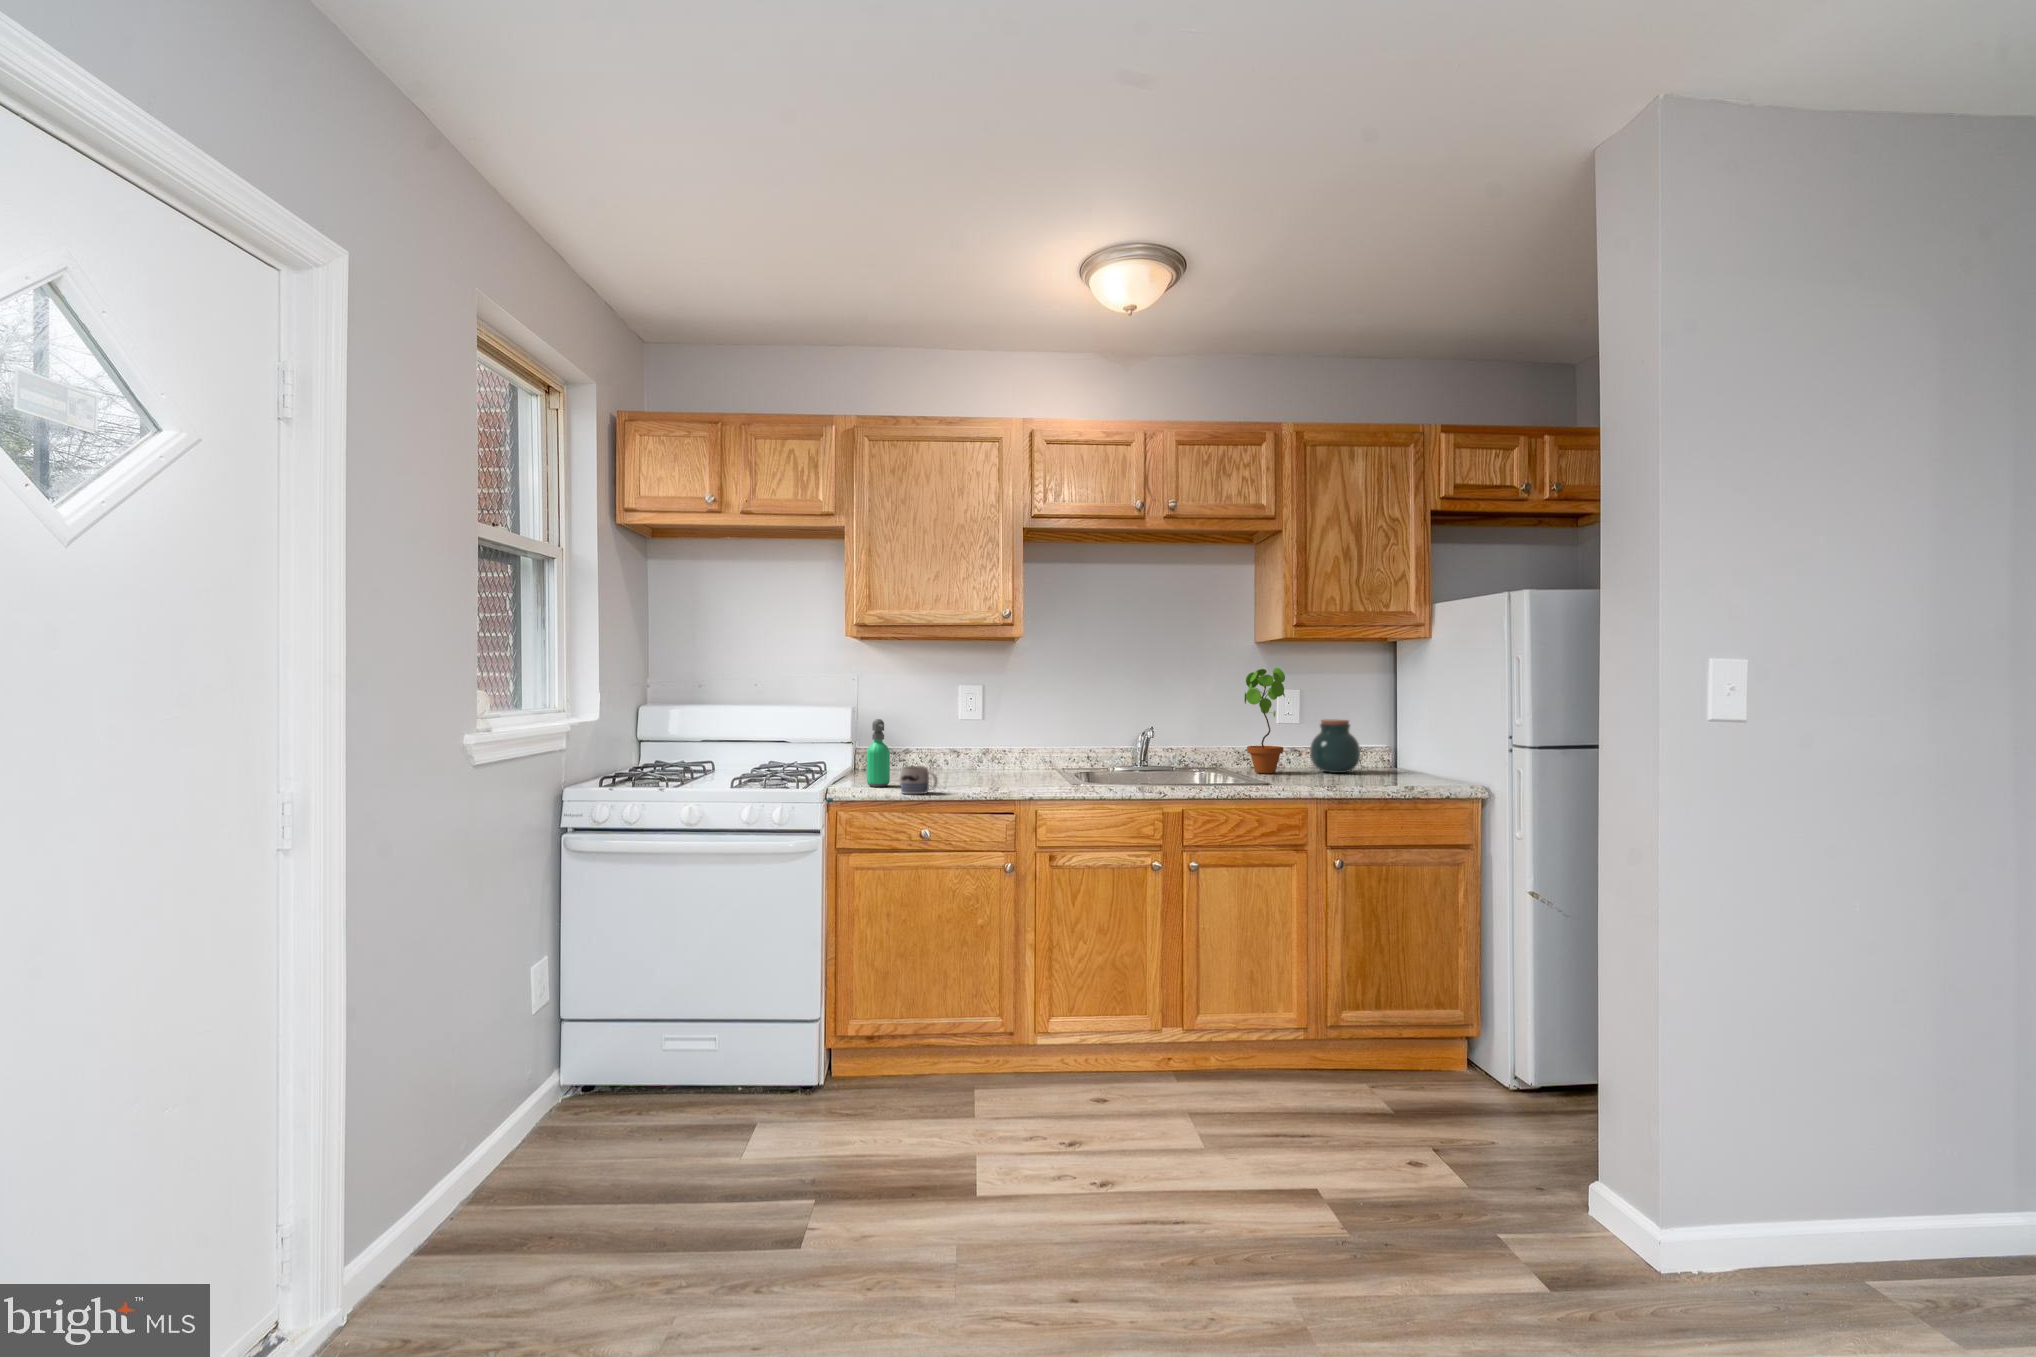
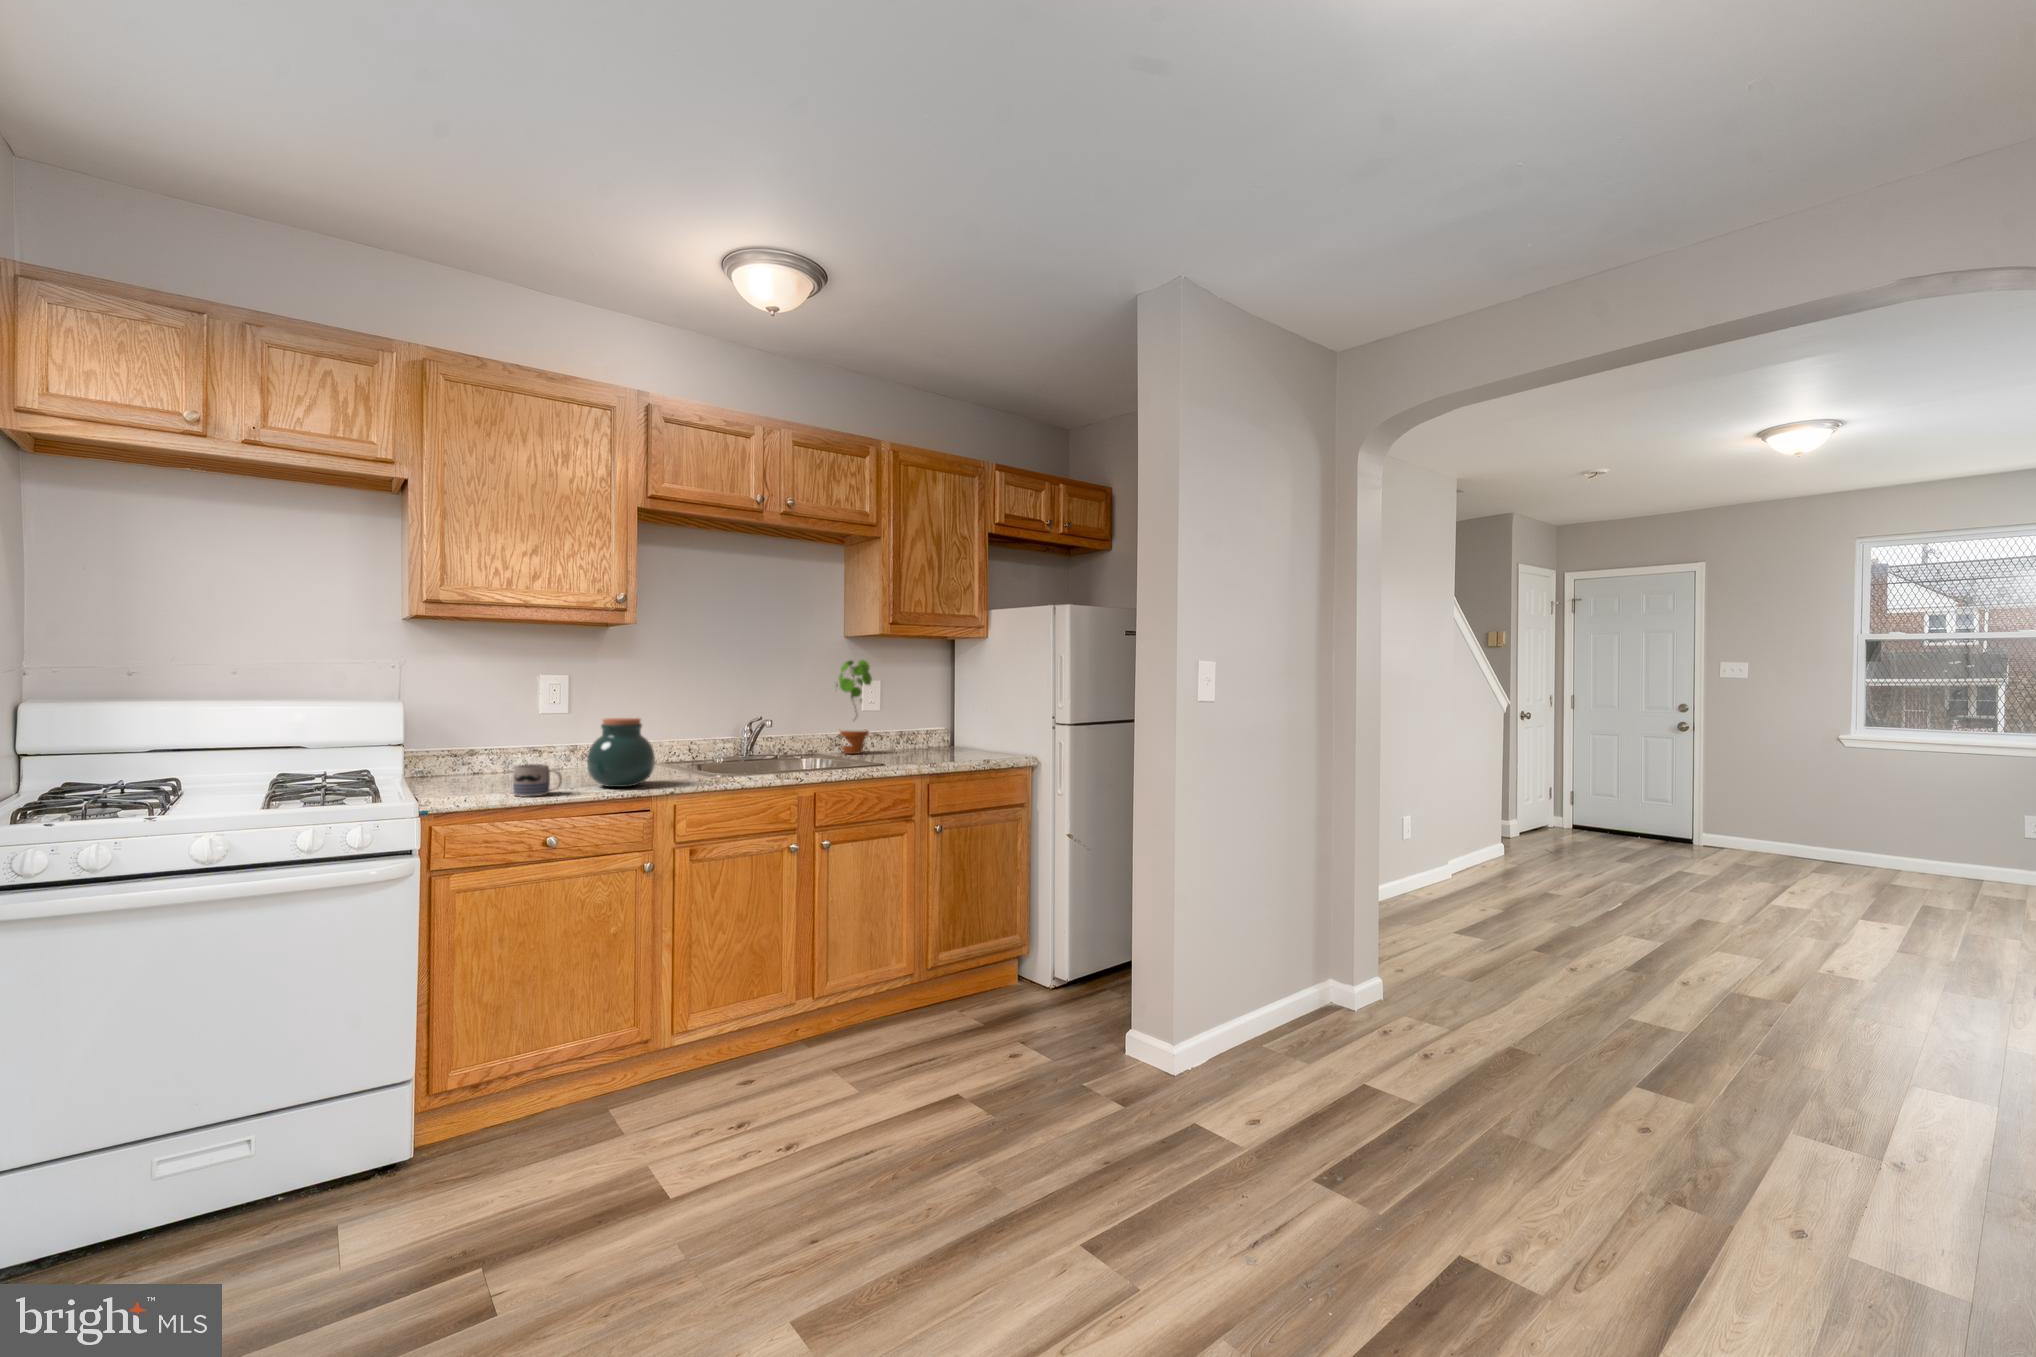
soap dispenser: present [867,719,890,787] -> none [452,712,484,791]
jar: present [1310,720,1360,773] -> present [587,718,655,787]

